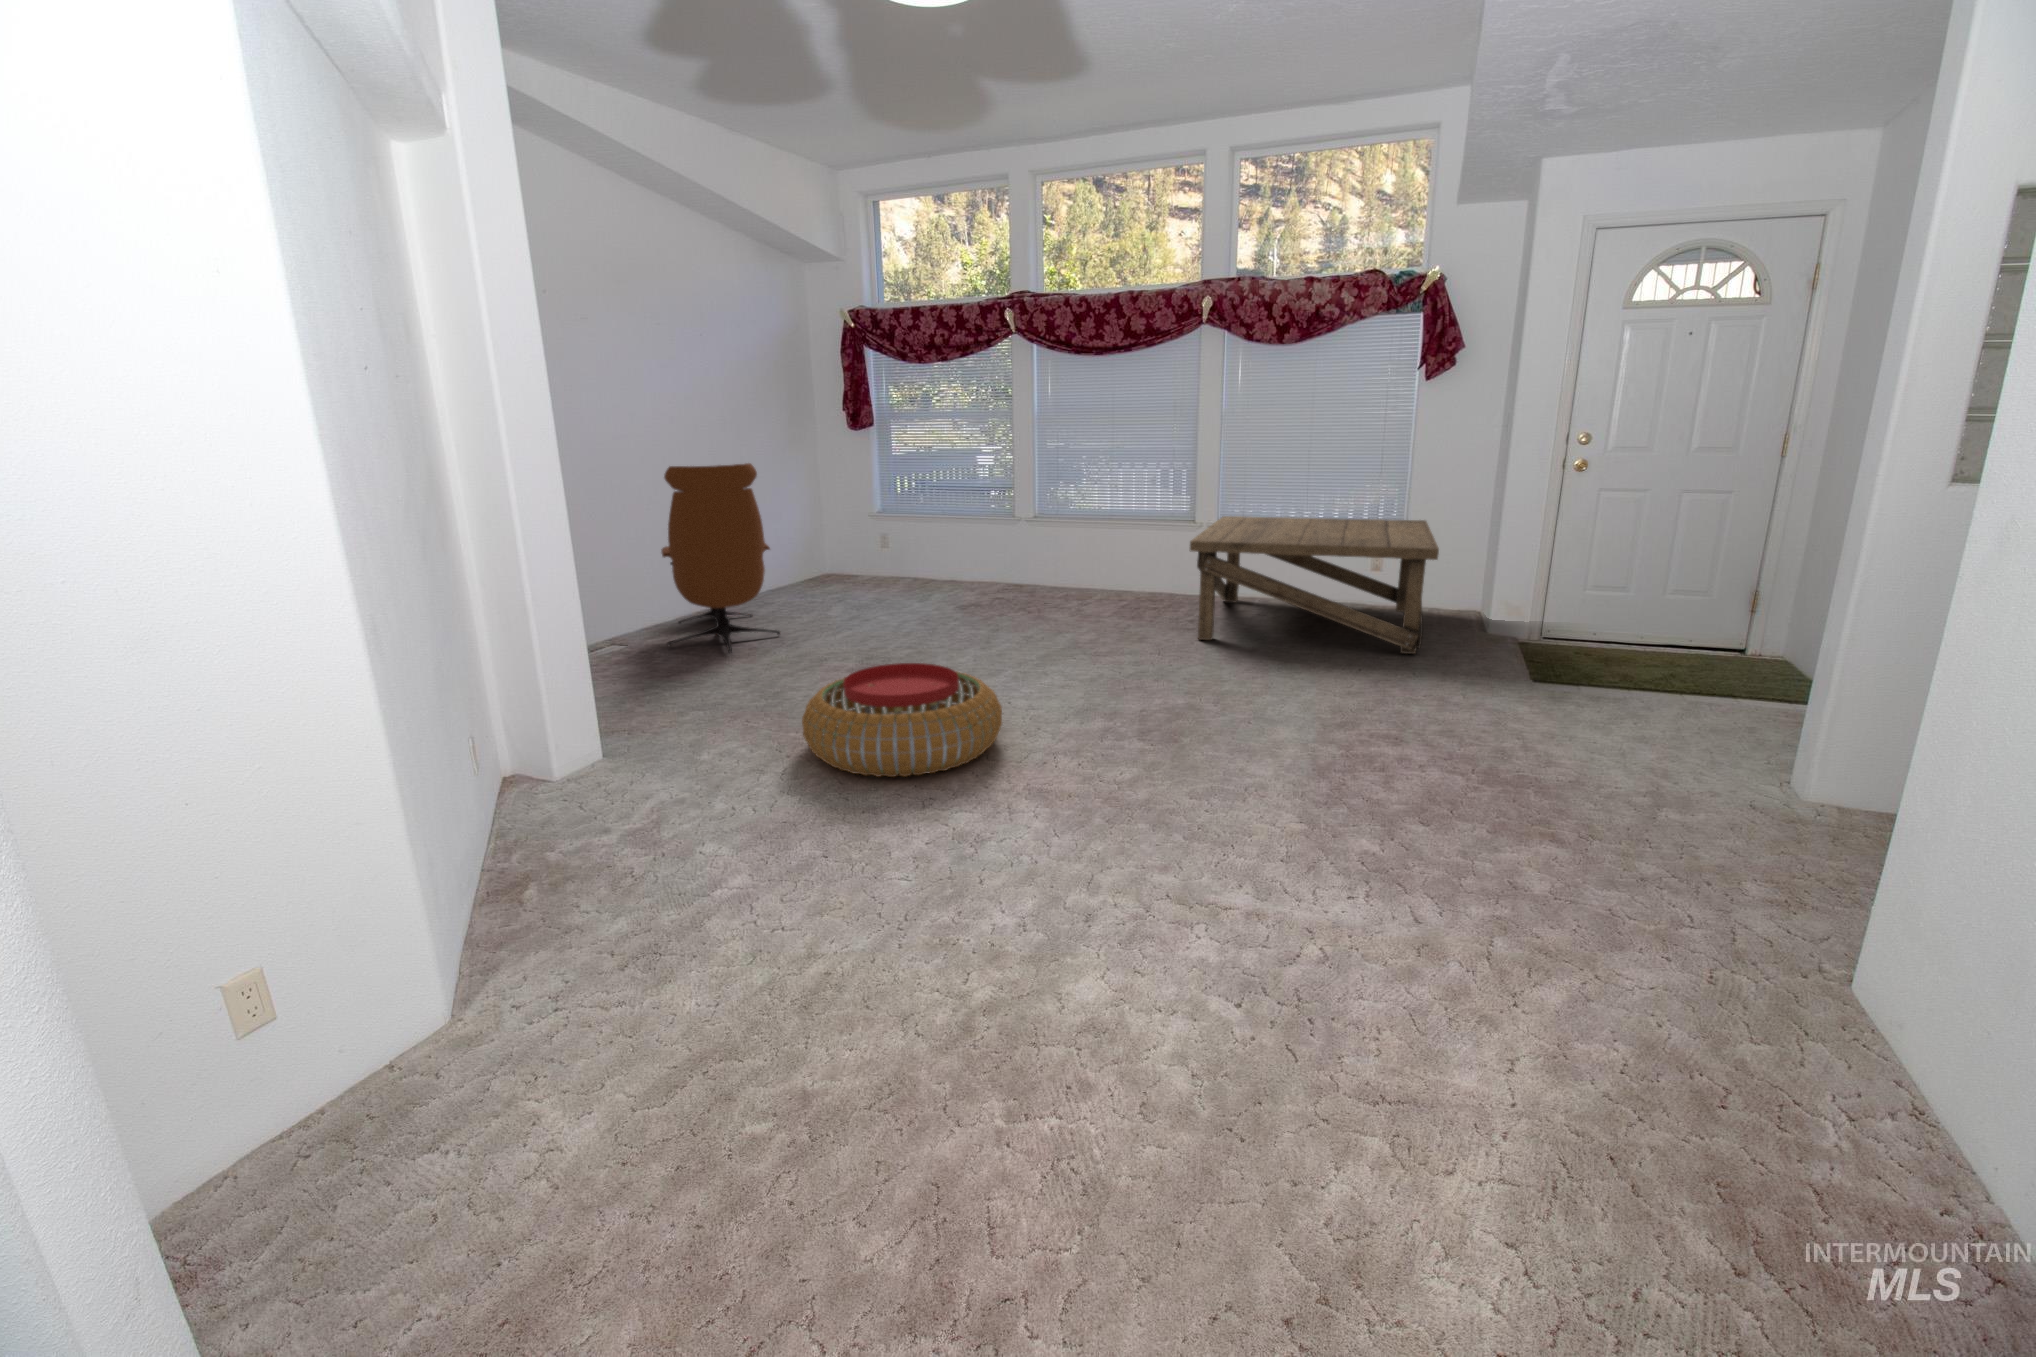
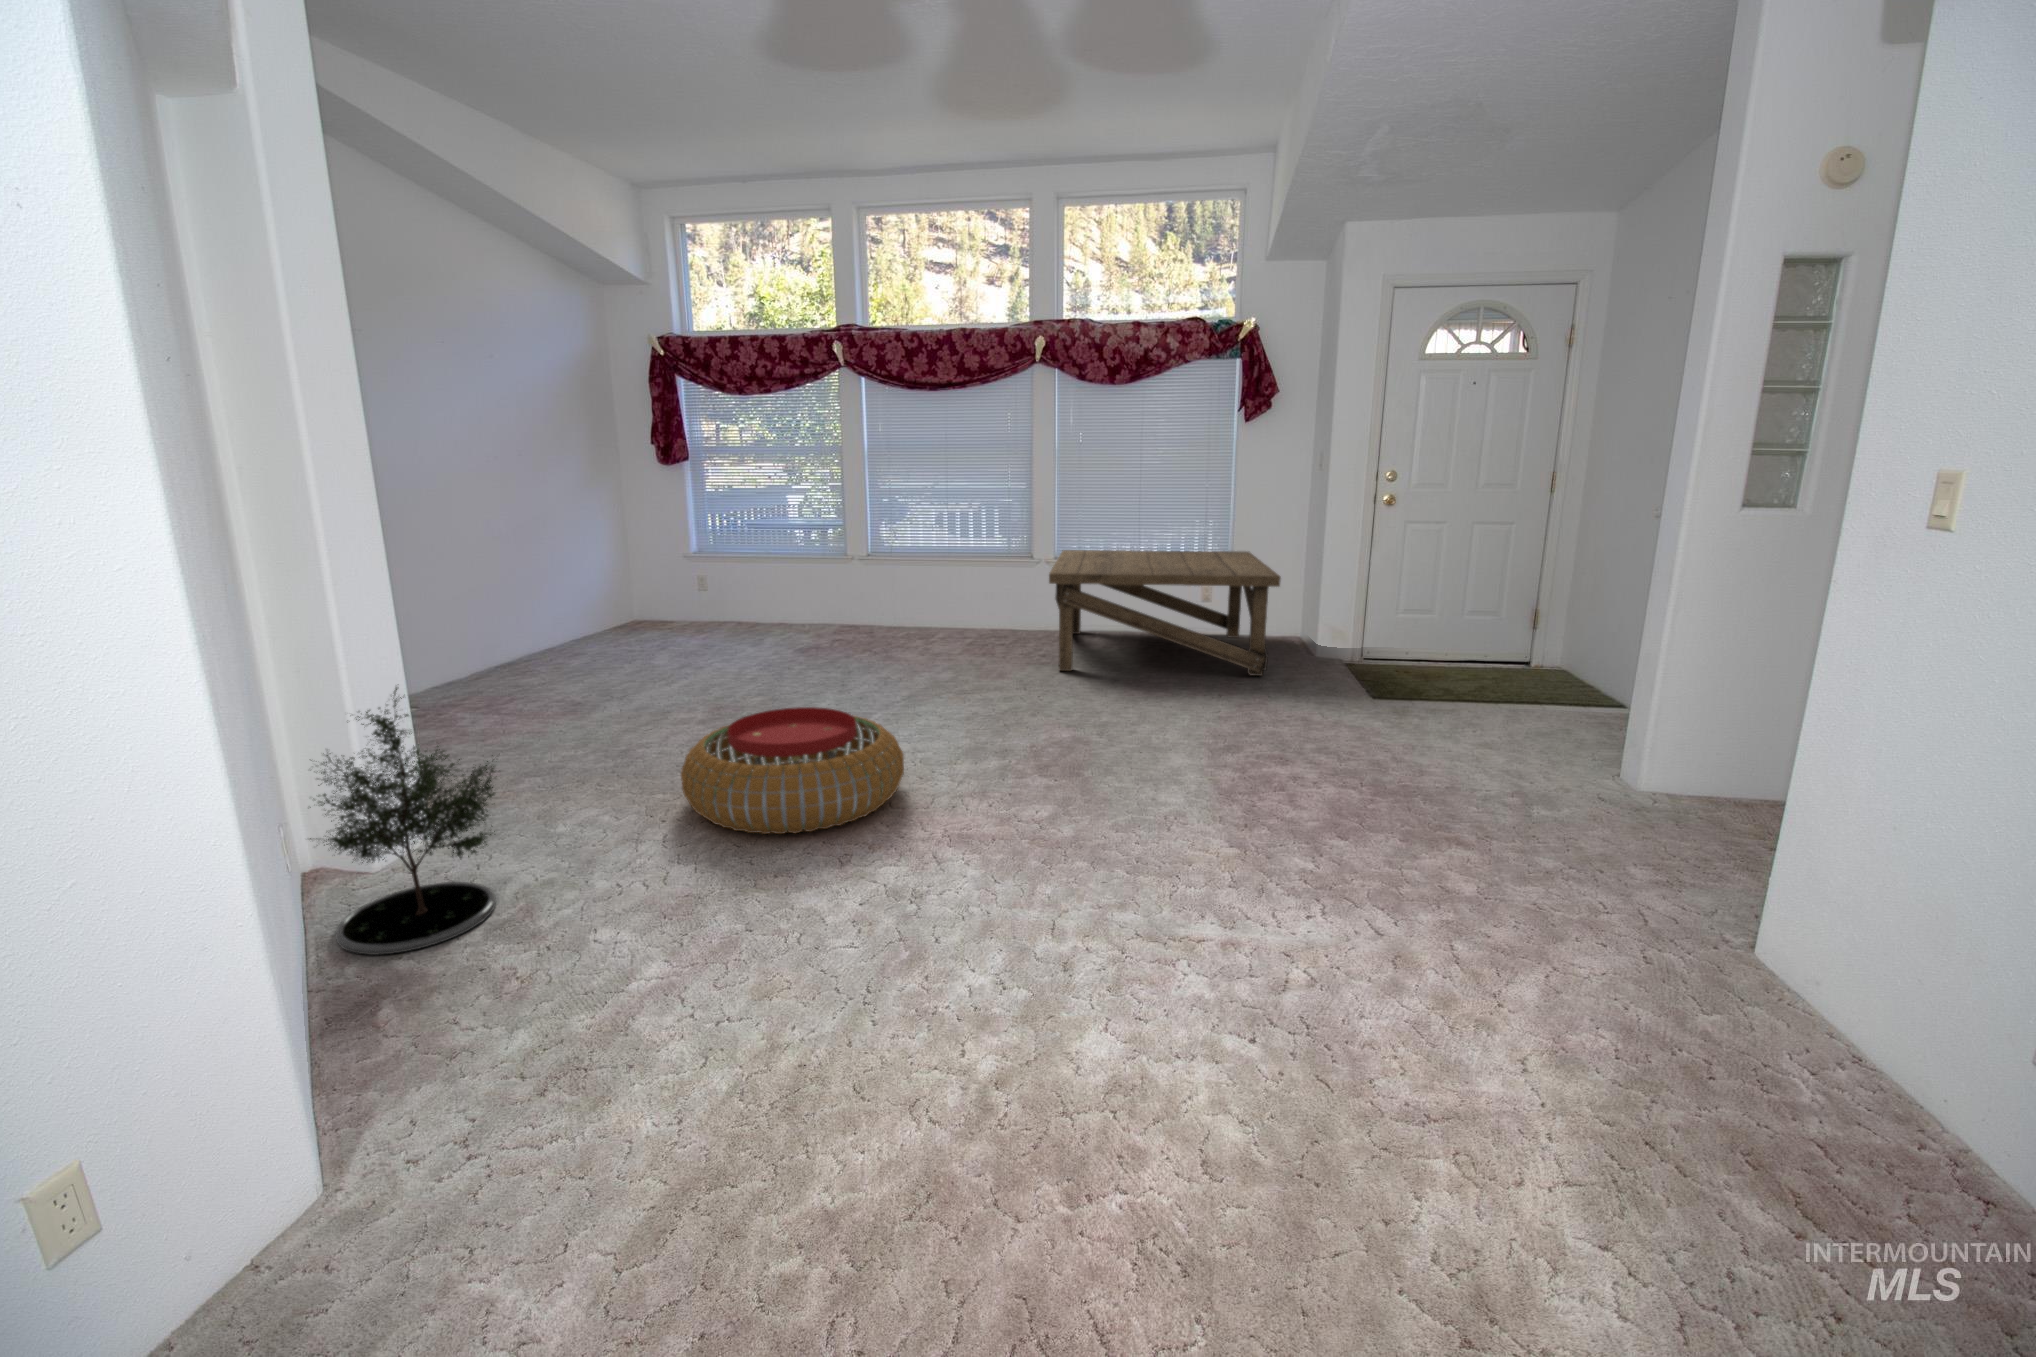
lounge chair: present [661,463,780,653] -> none [462,495,608,709]
potted tree: none [490,627,642,846] -> present [310,687,496,955]

